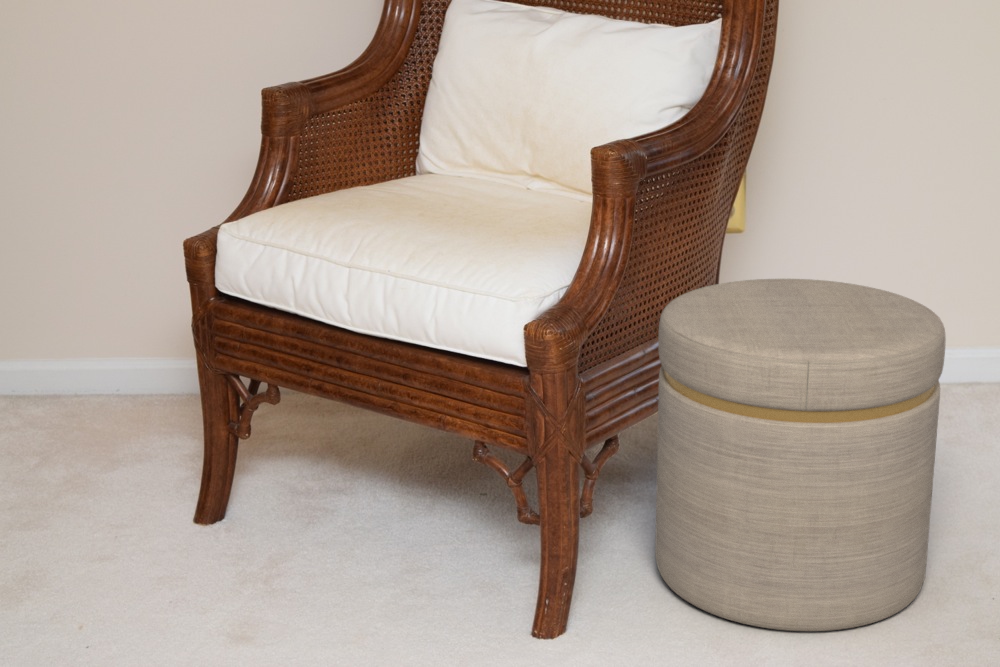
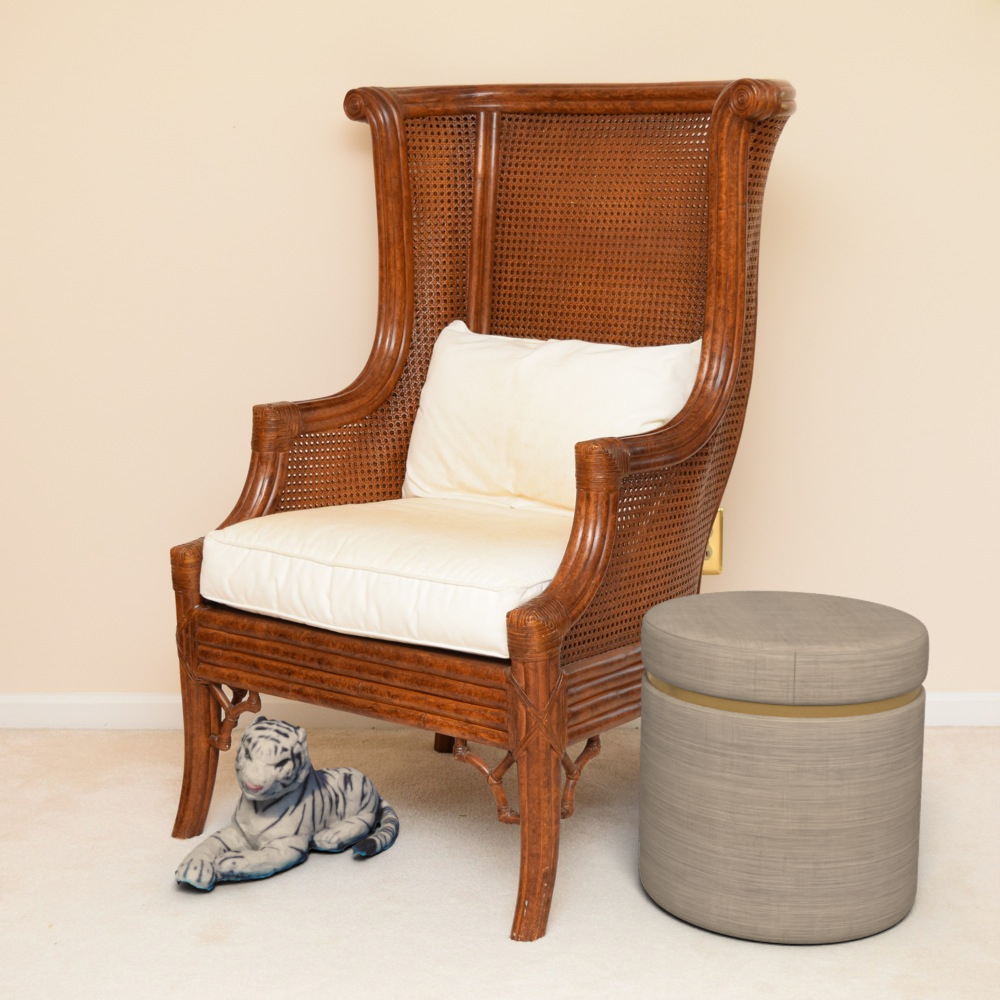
plush toy: none [205,407,421,579] -> present [175,715,399,890]

